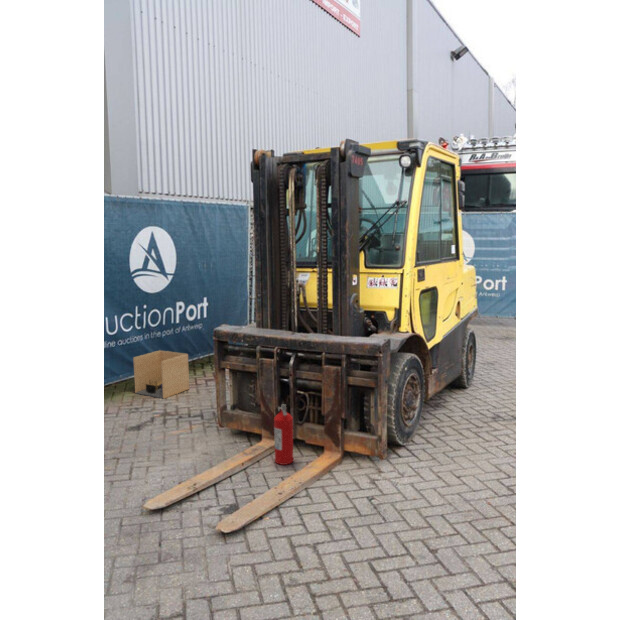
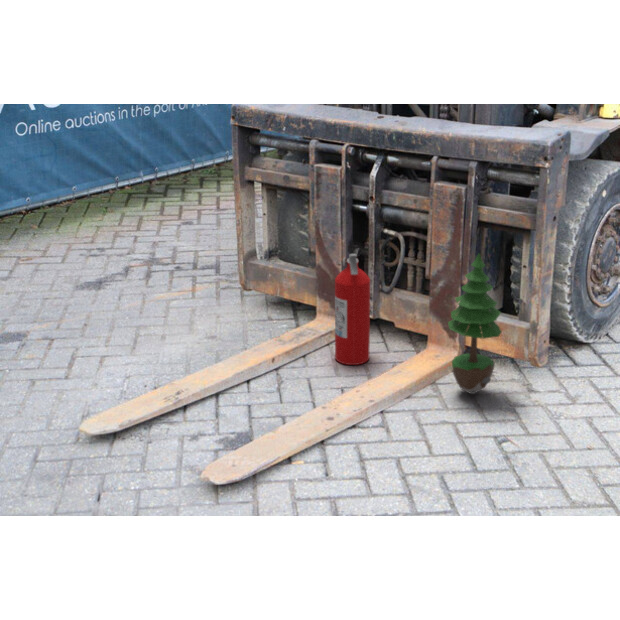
cardboard box: present [133,351,189,398] -> none [104,143,205,232]
potted tree: none [336,400,364,476] -> present [448,254,501,394]

